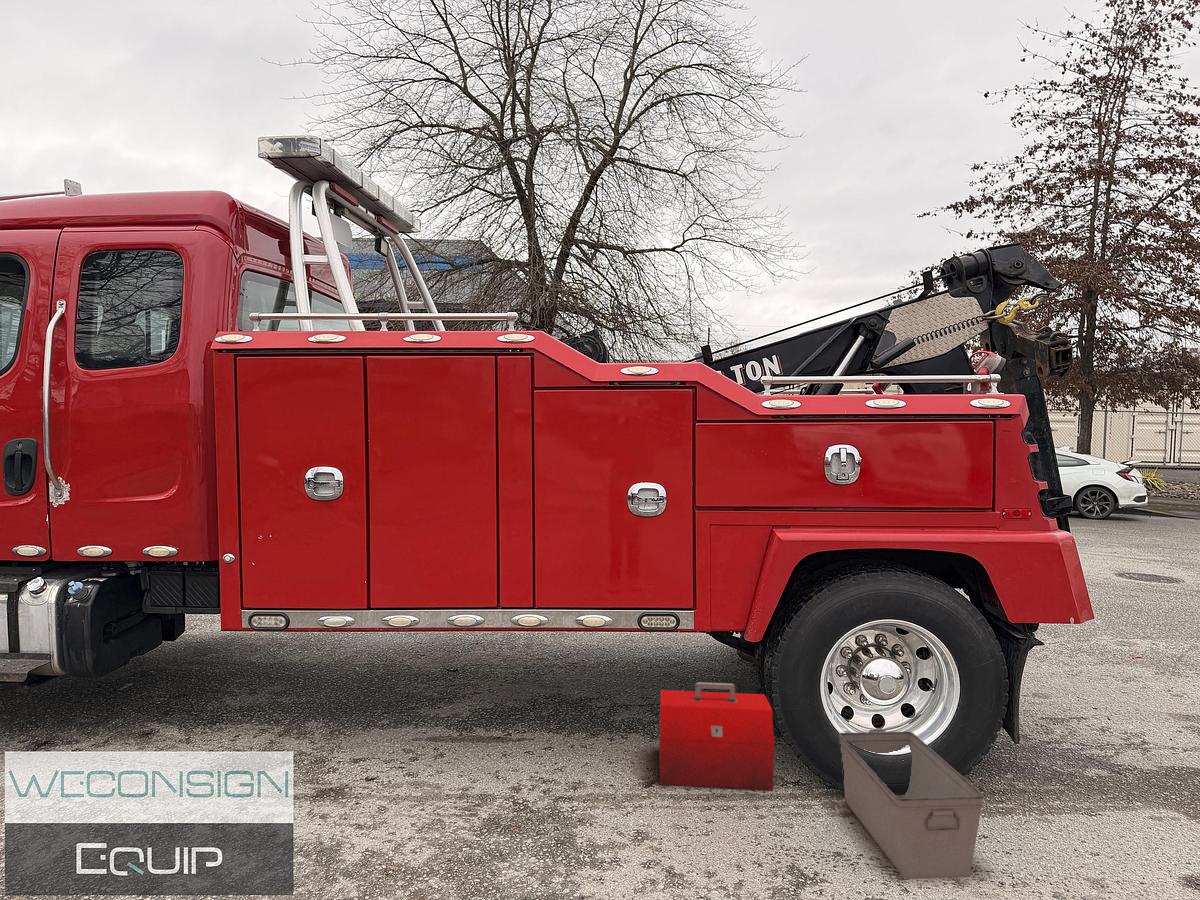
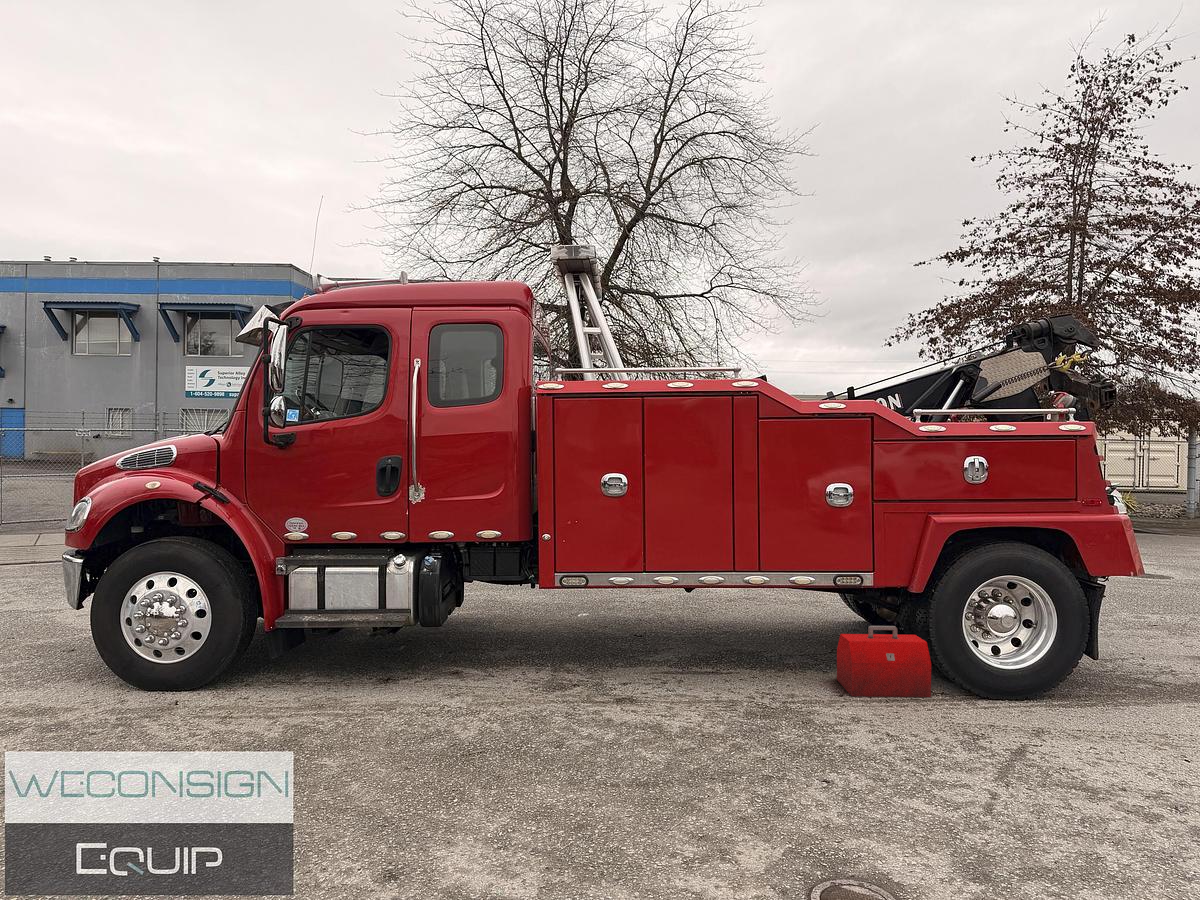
storage bin: present [839,732,984,879] -> none [978,652,1090,733]

